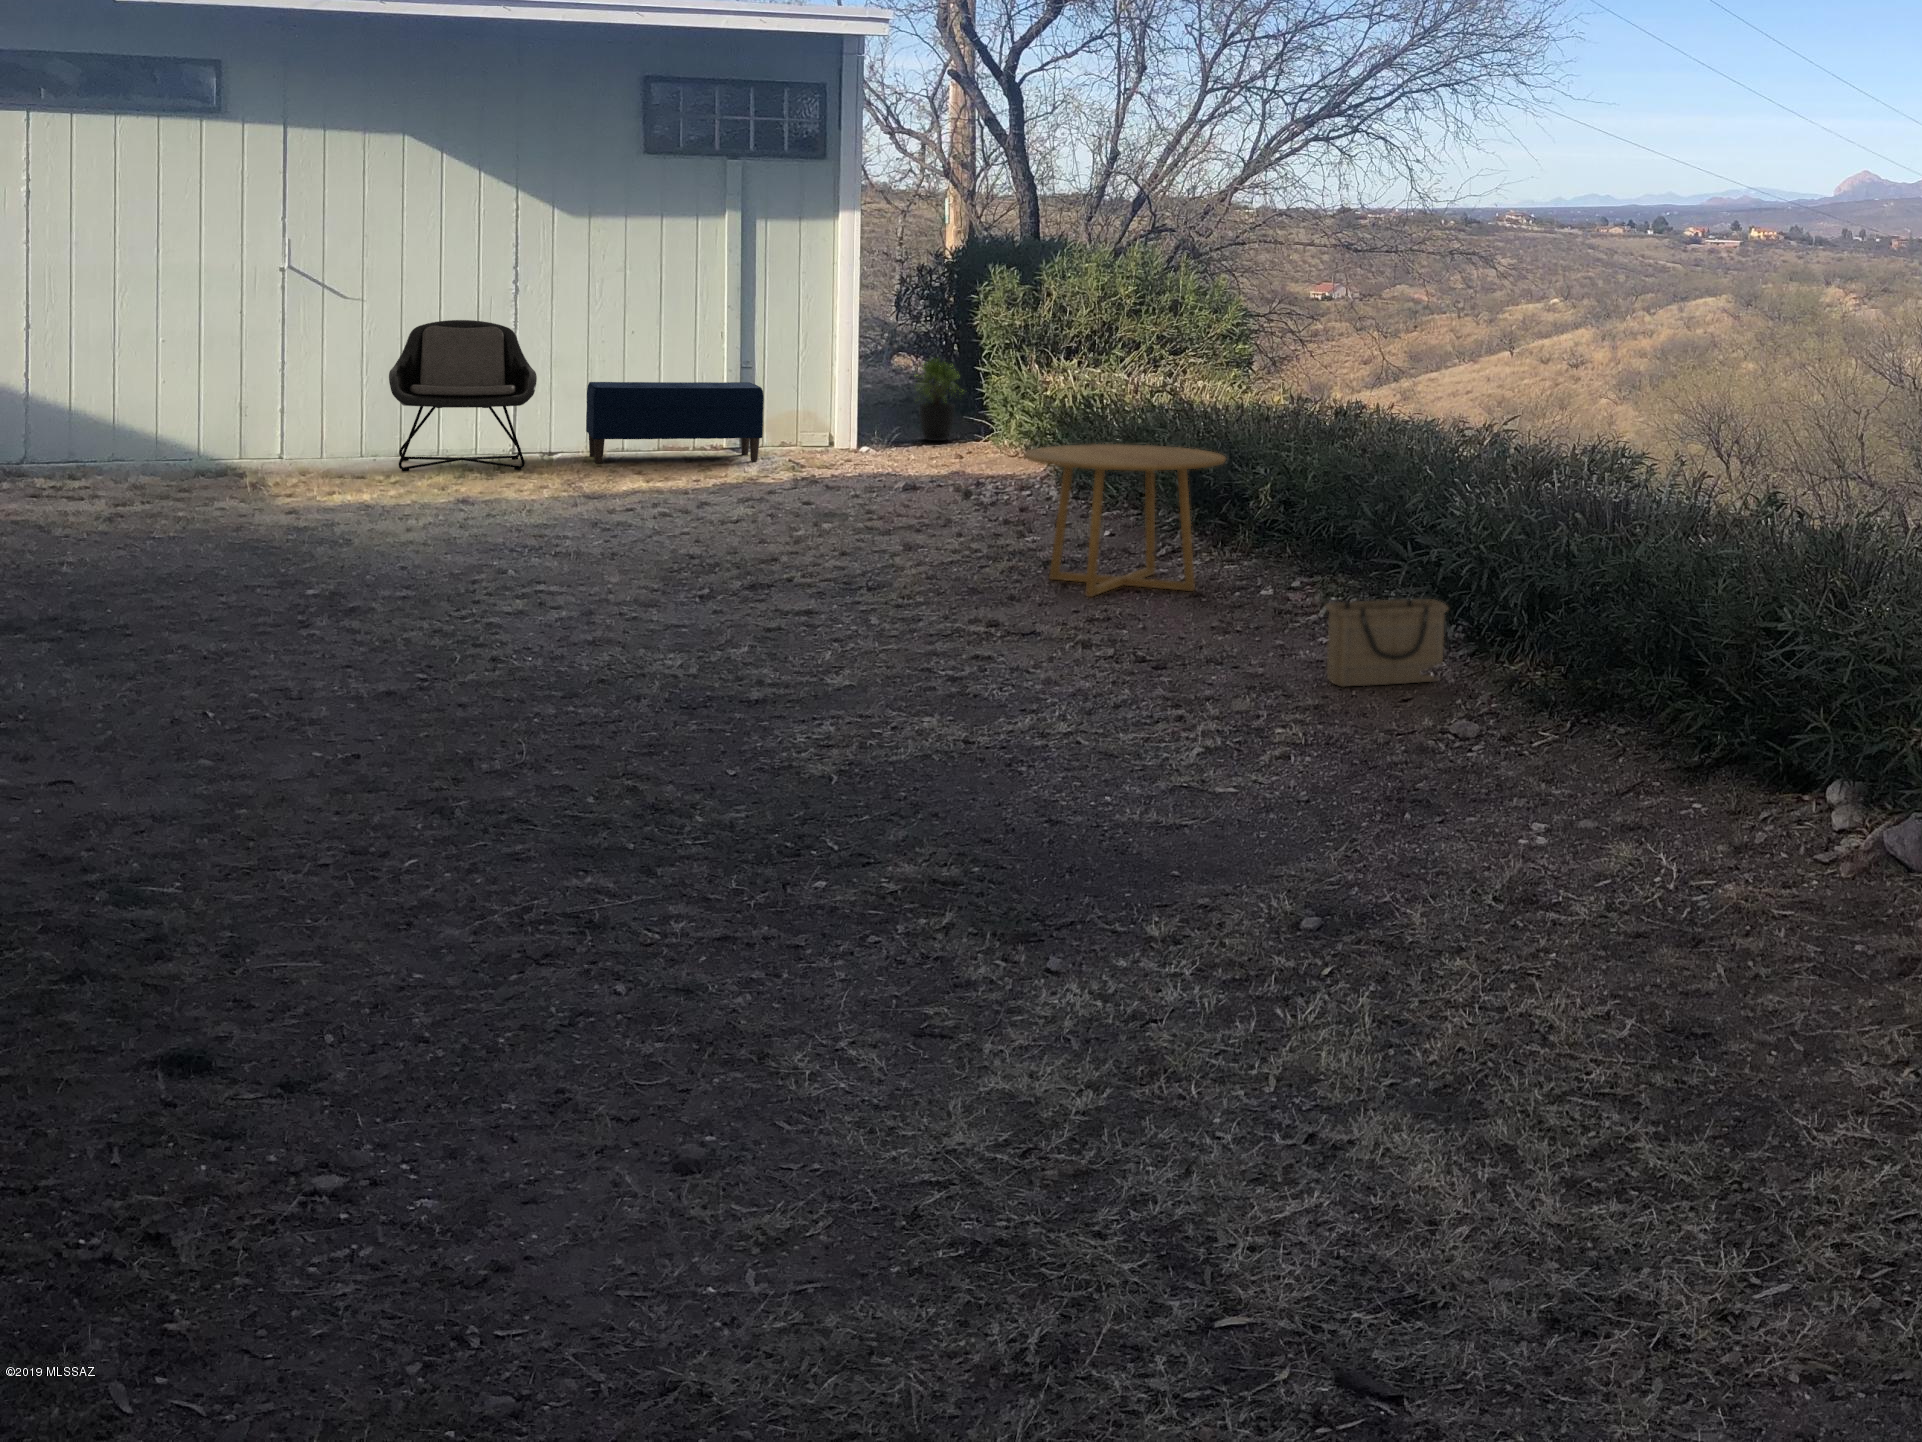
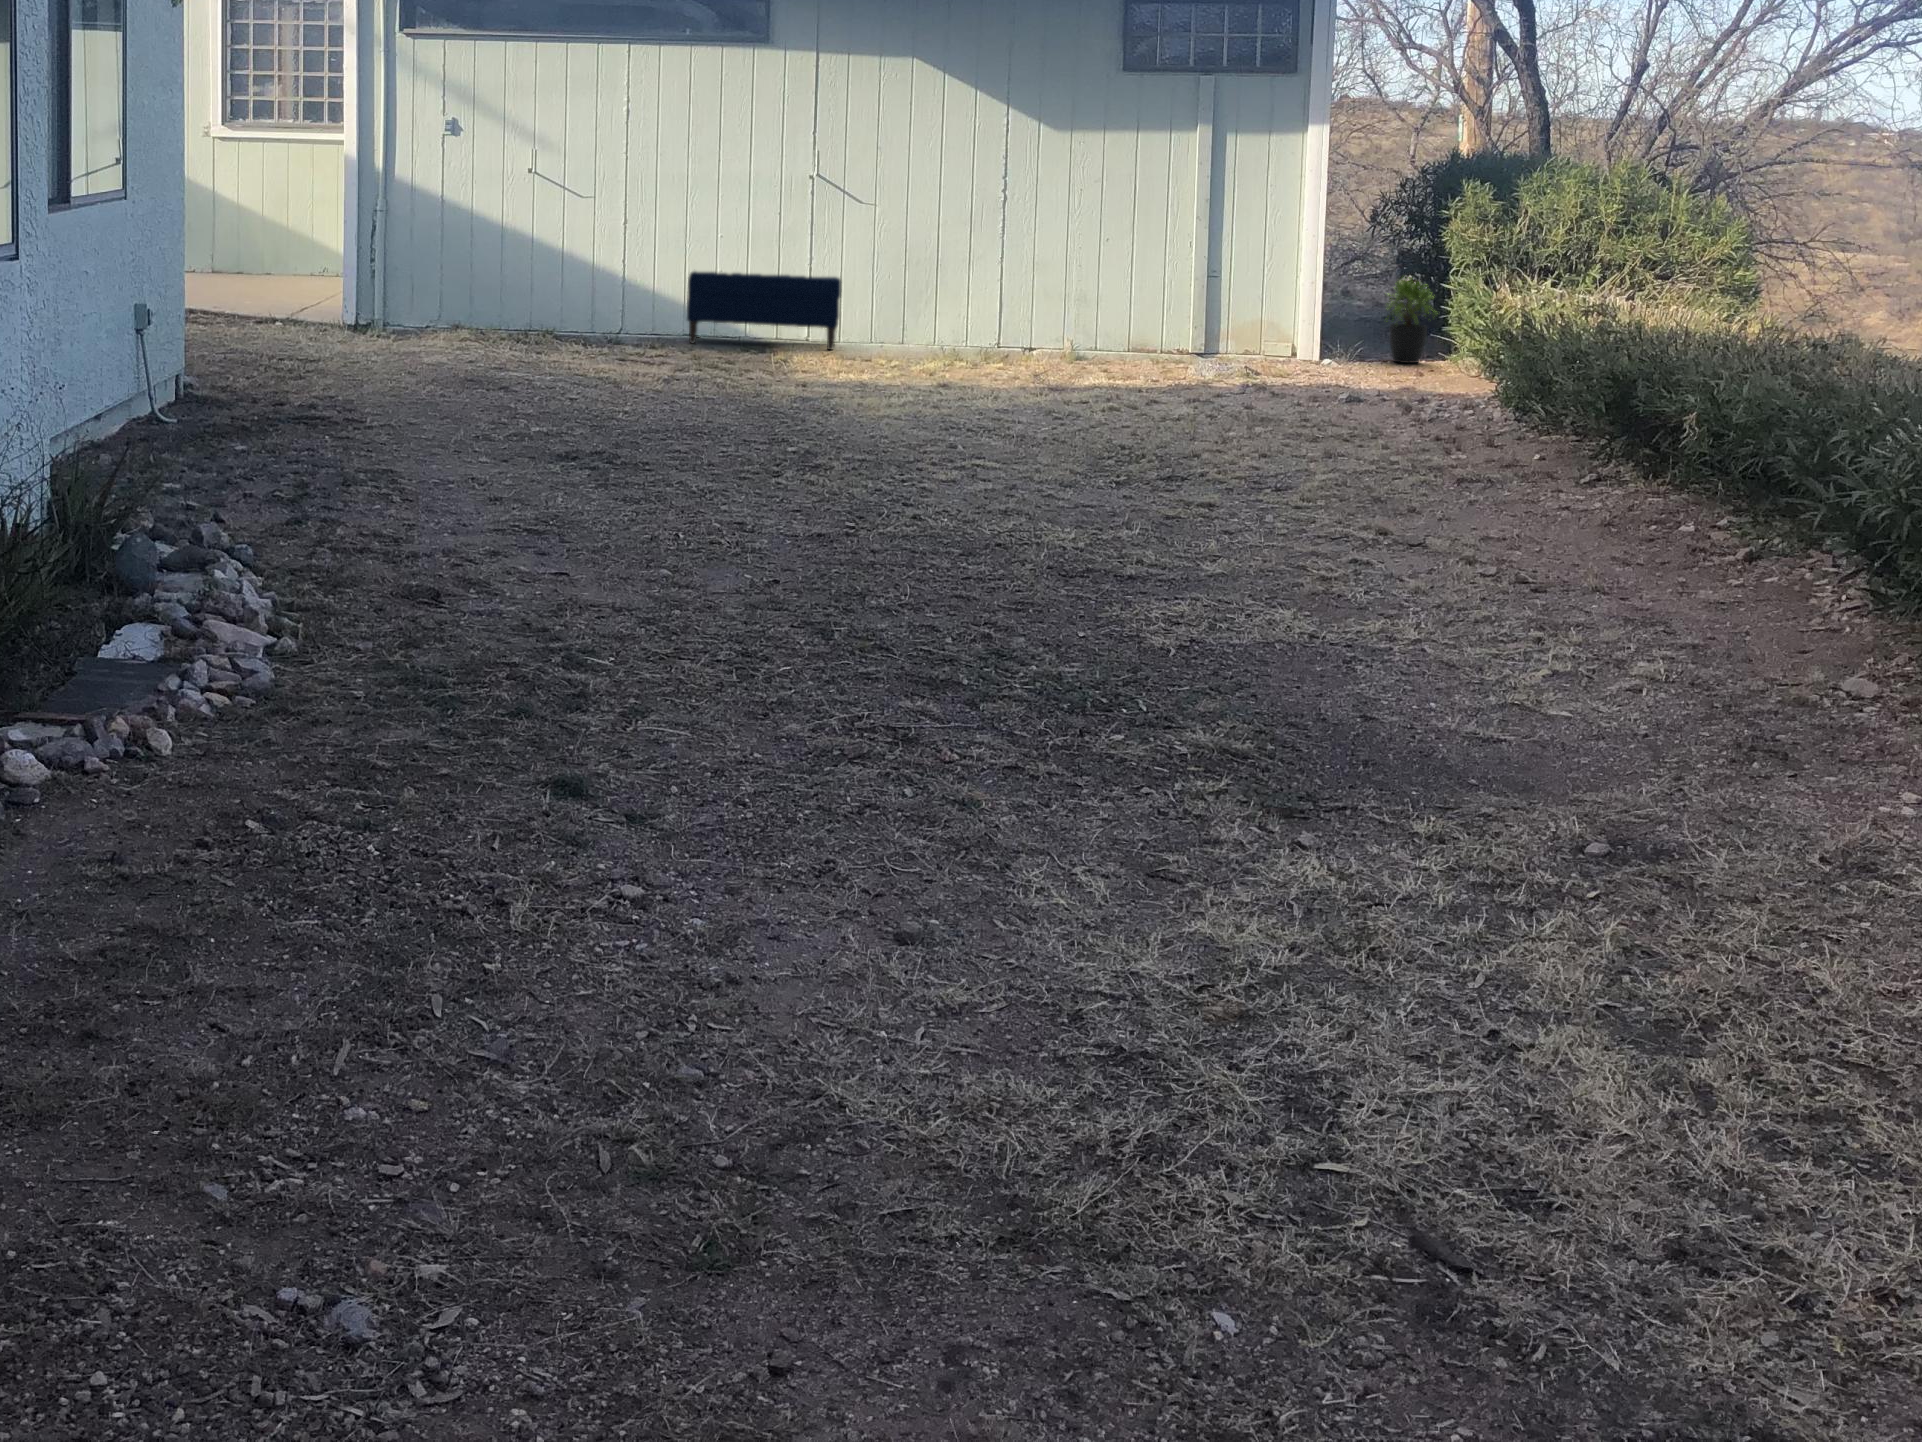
lounge chair: present [389,320,537,471] -> none [891,224,1015,364]
bench: present [586,382,764,463] -> present [687,271,841,350]
round table: present [1024,444,1226,597] -> none [1439,364,1672,530]
basket: present [1326,599,1448,687] -> none [1740,548,1901,652]

